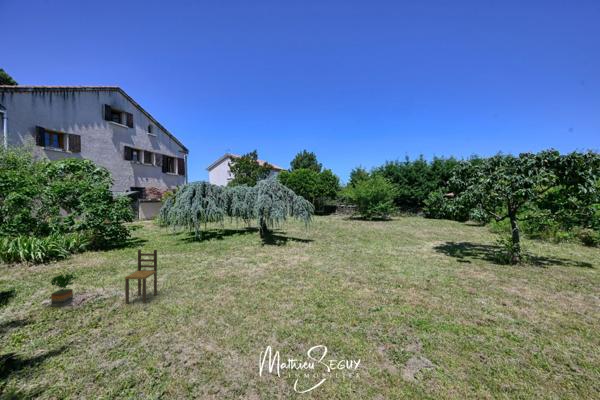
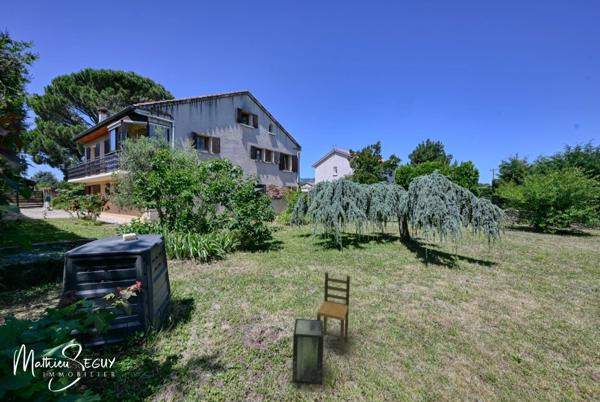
potted tree: present [51,274,76,307] -> none [234,293,258,335]
storage box: none [91,279,124,322] -> present [292,319,324,385]

